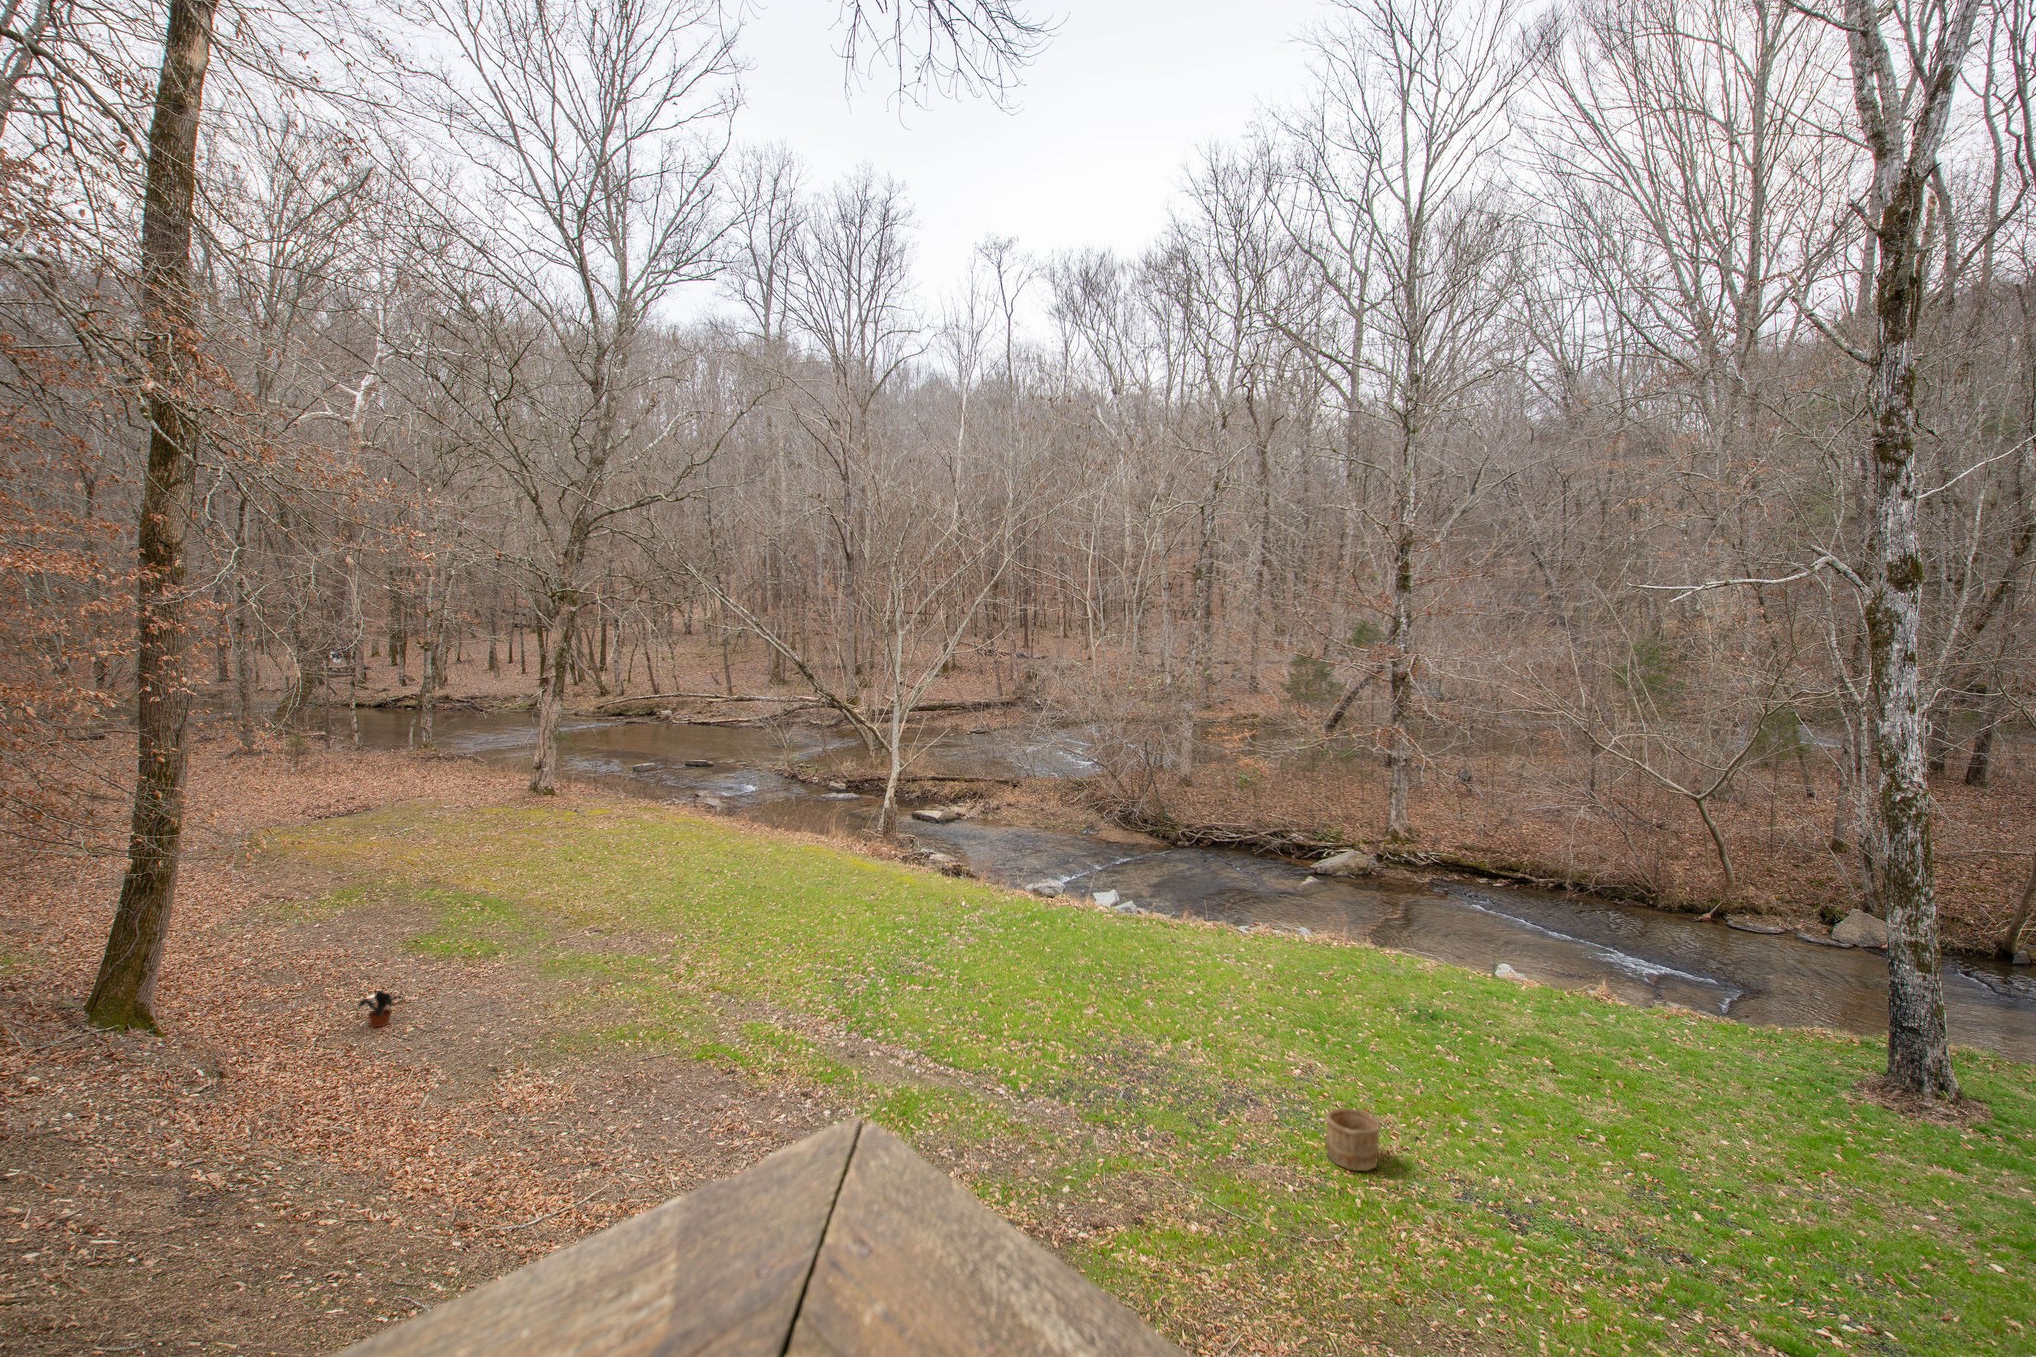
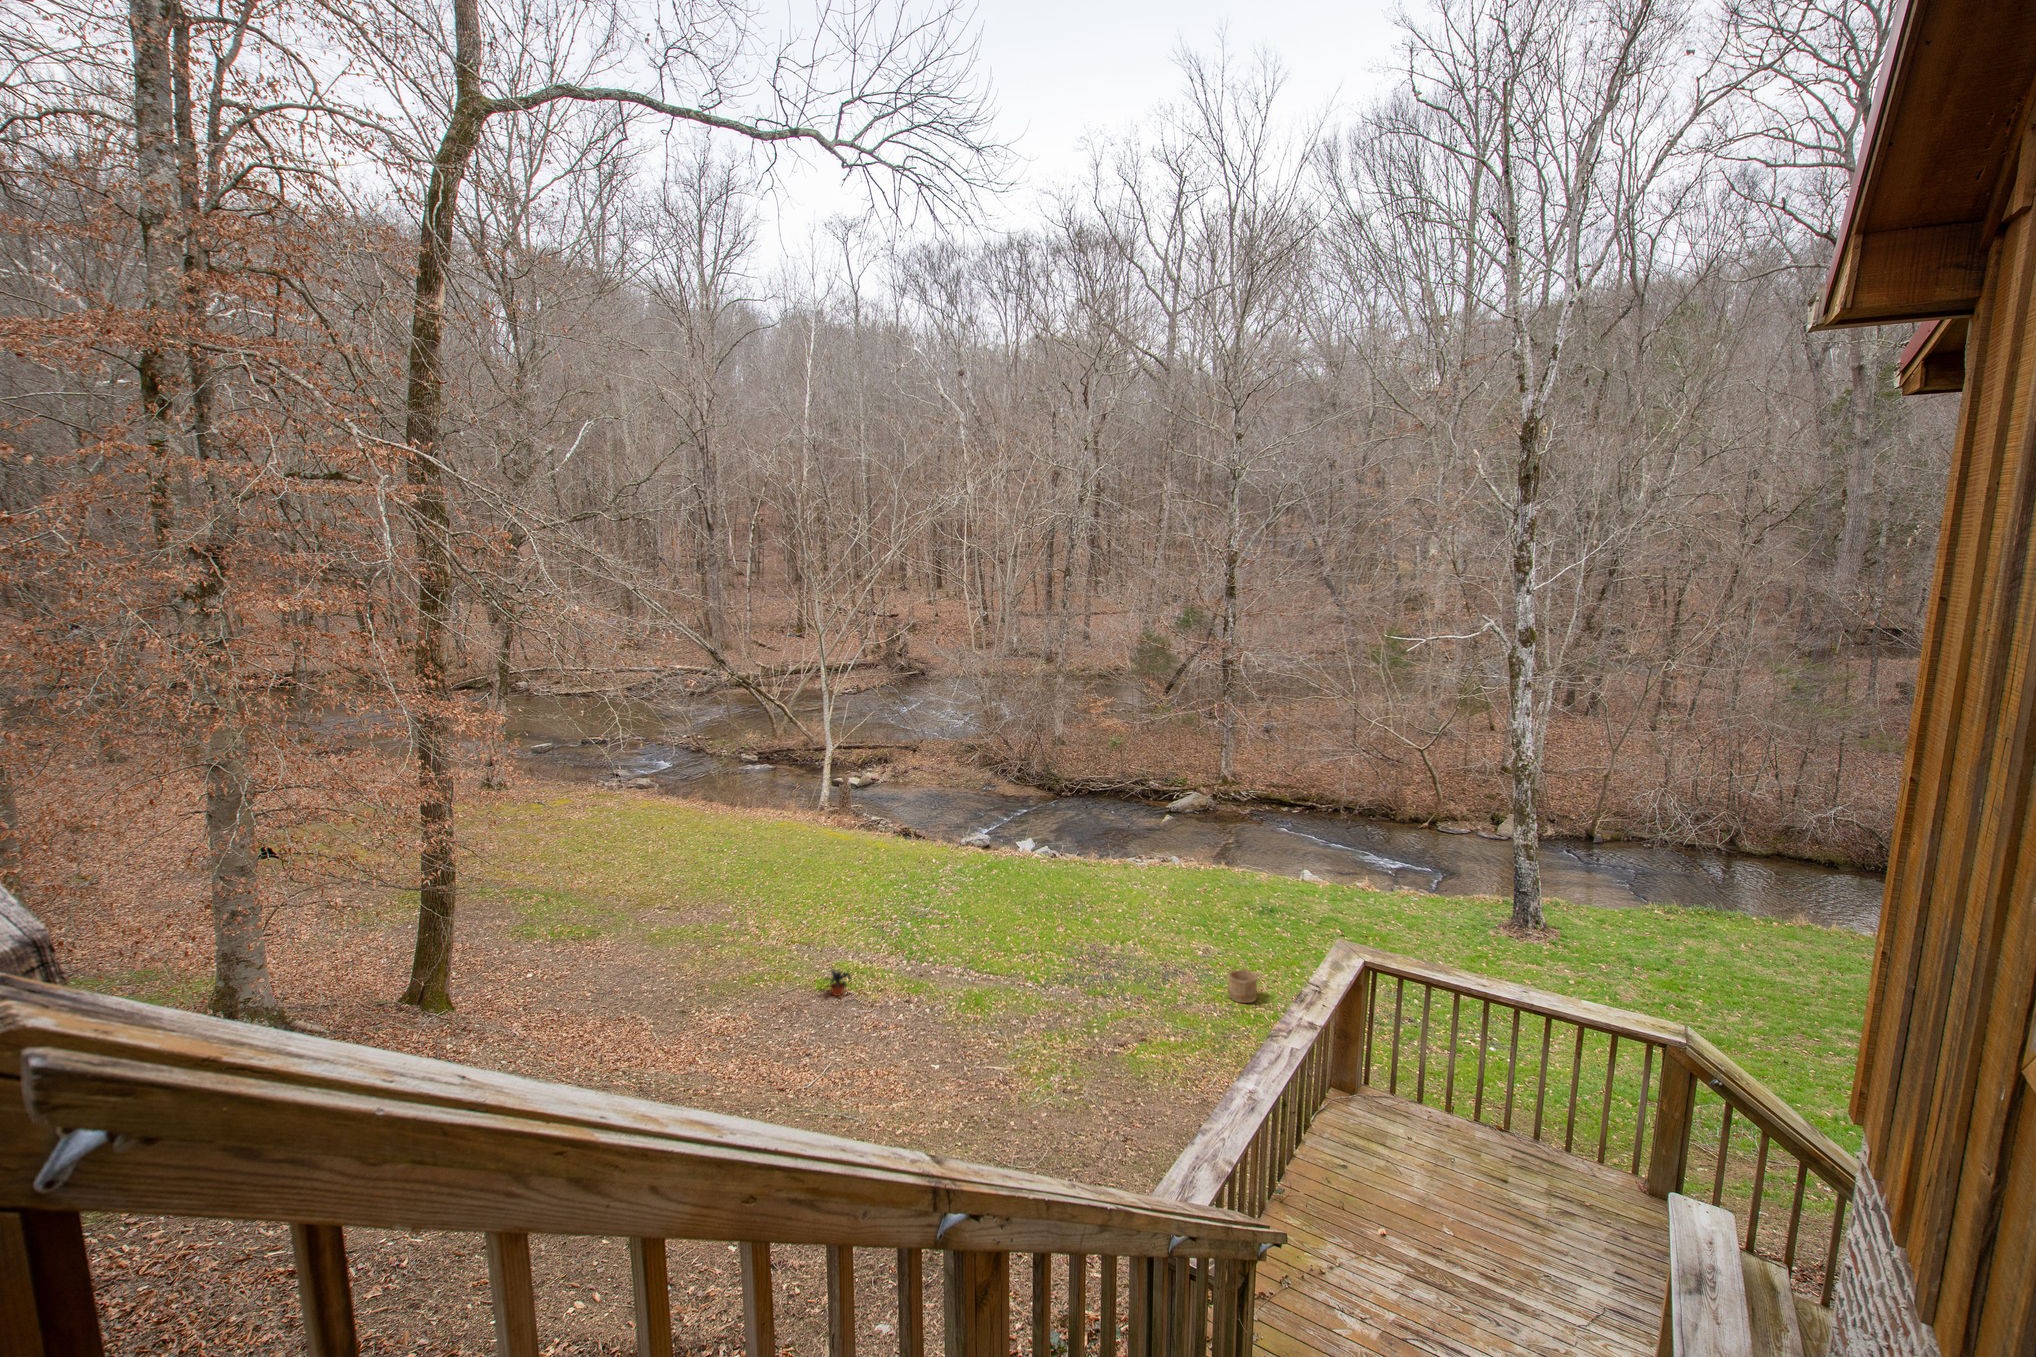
potted plant: present [358,990,403,1027] -> present [826,970,851,996]

